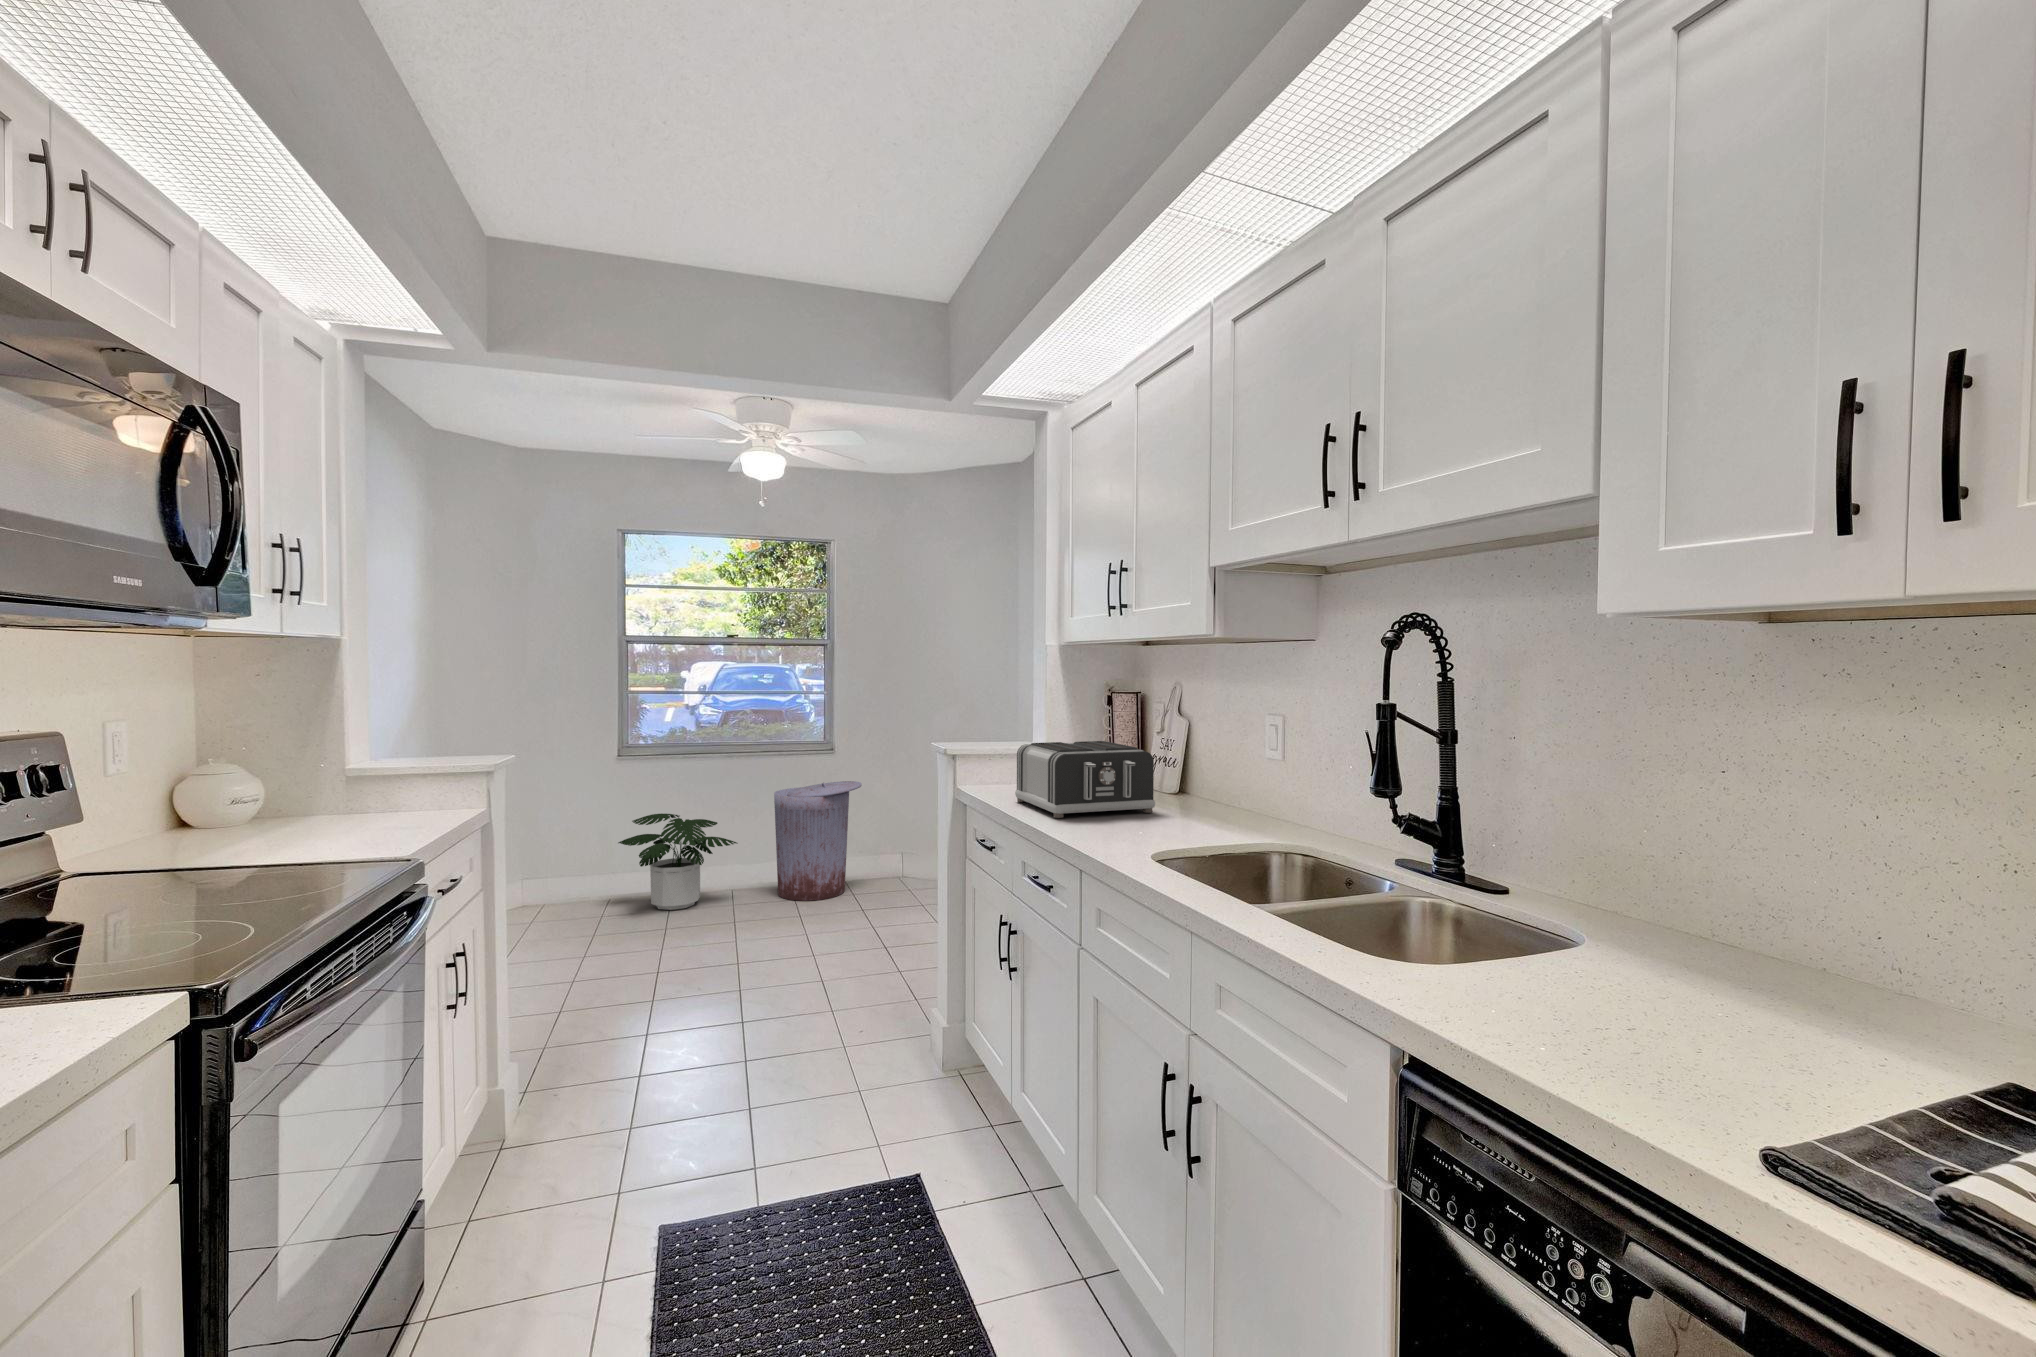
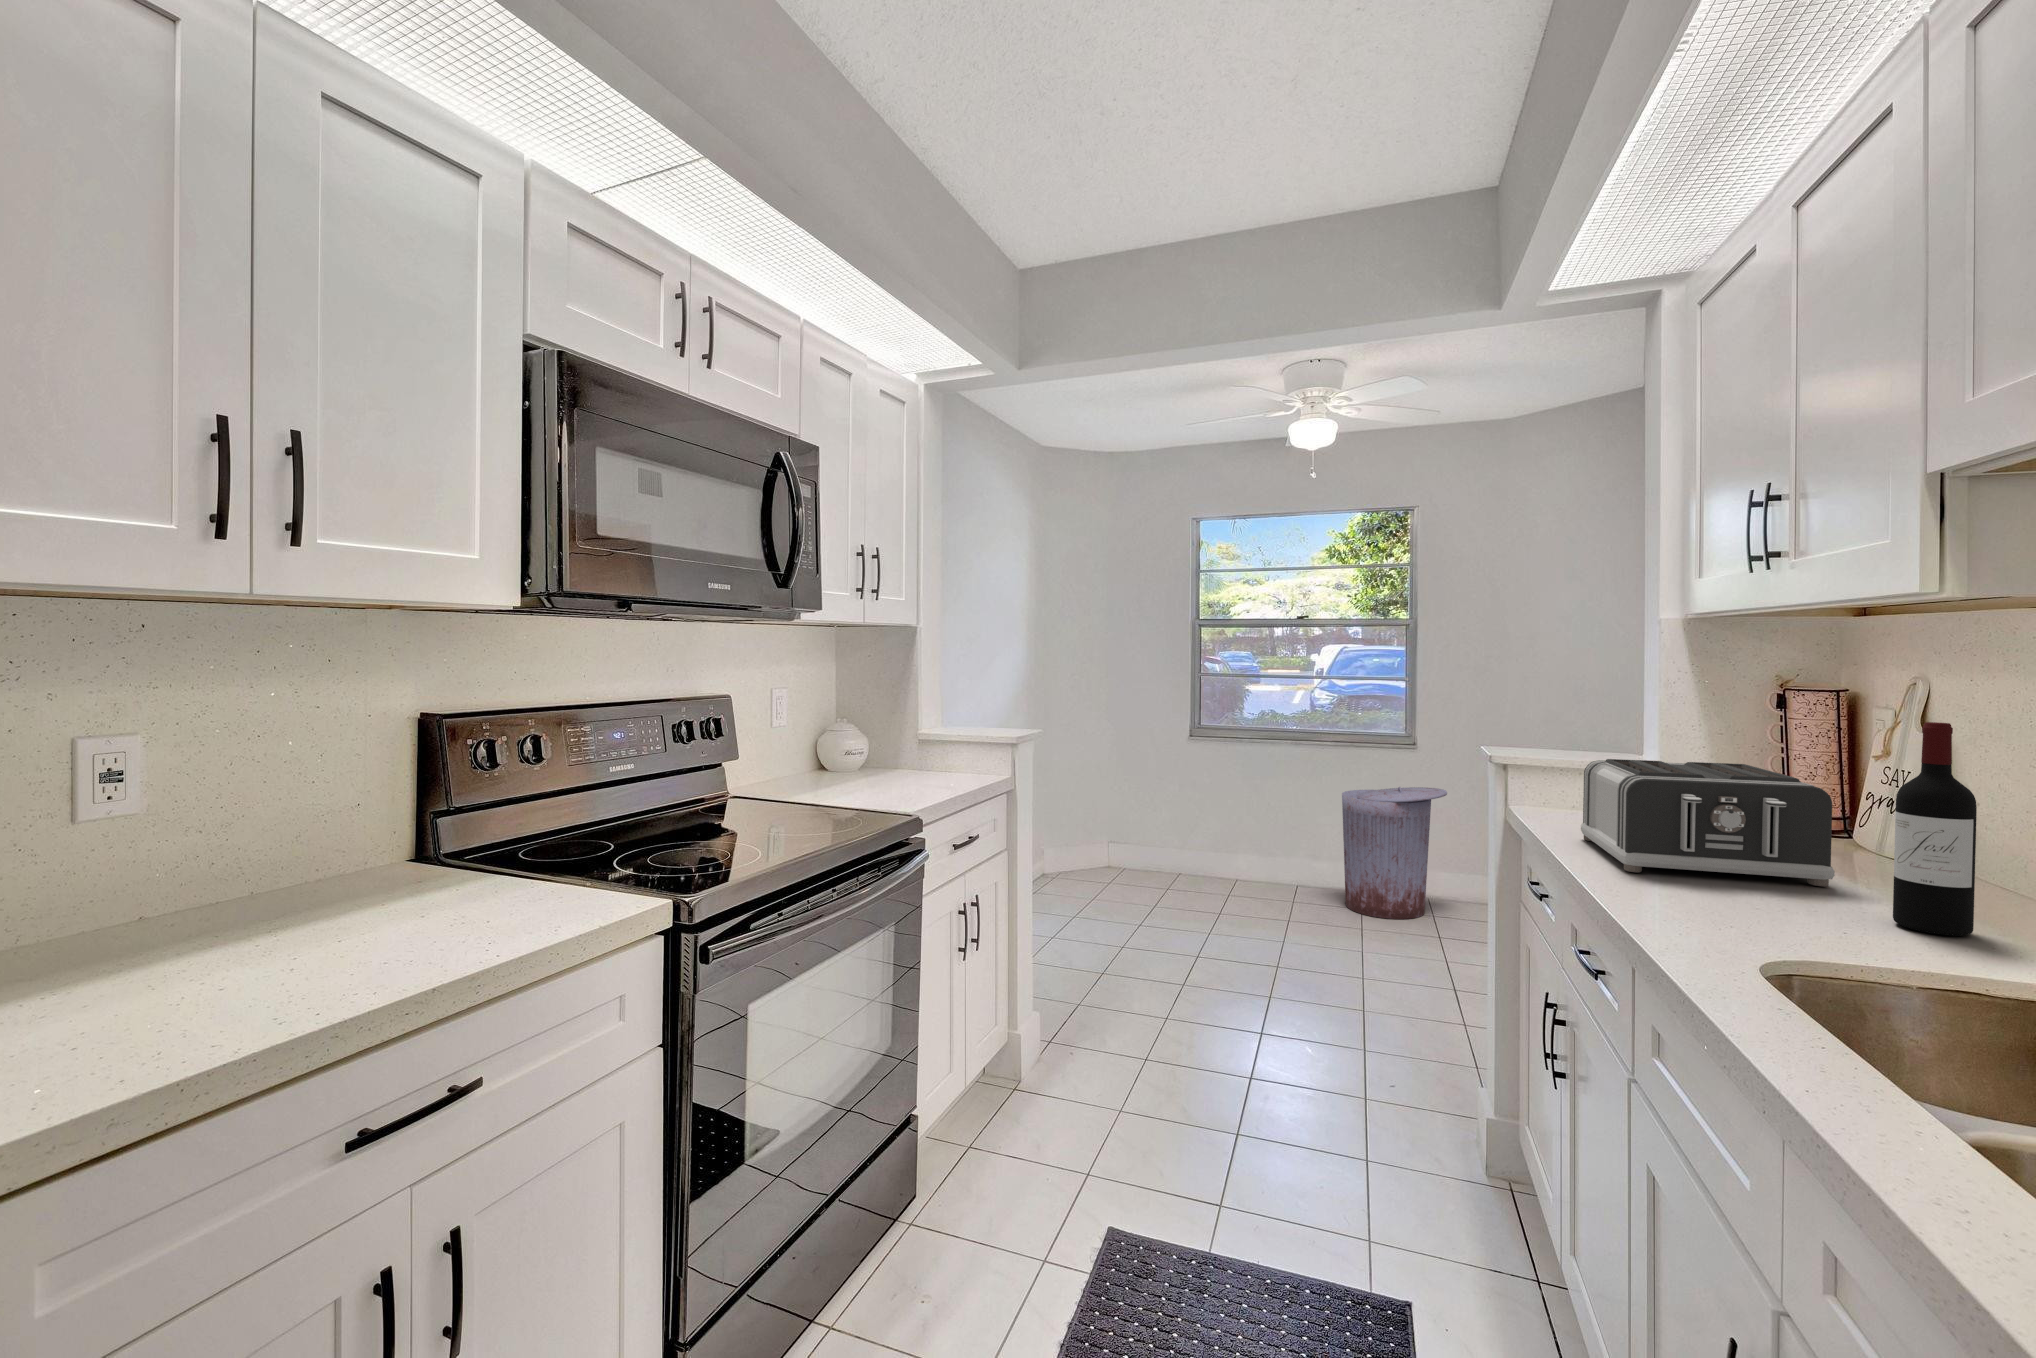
wine bottle: none [1189,710,1221,829] -> present [1893,722,1977,936]
potted plant: present [618,813,737,910] -> none [1186,802,1301,901]

